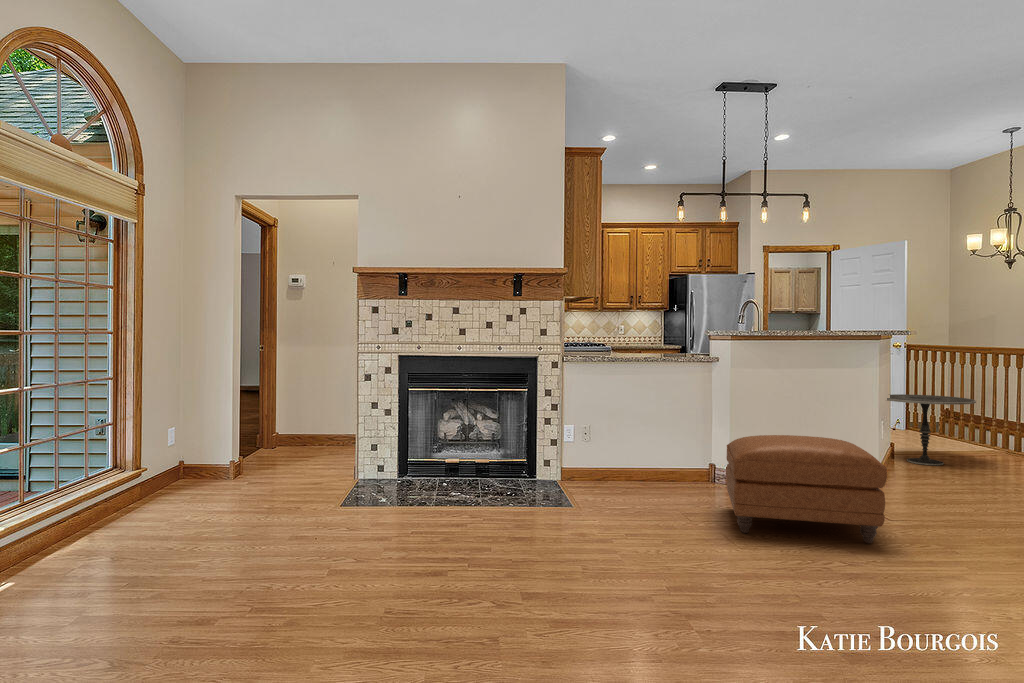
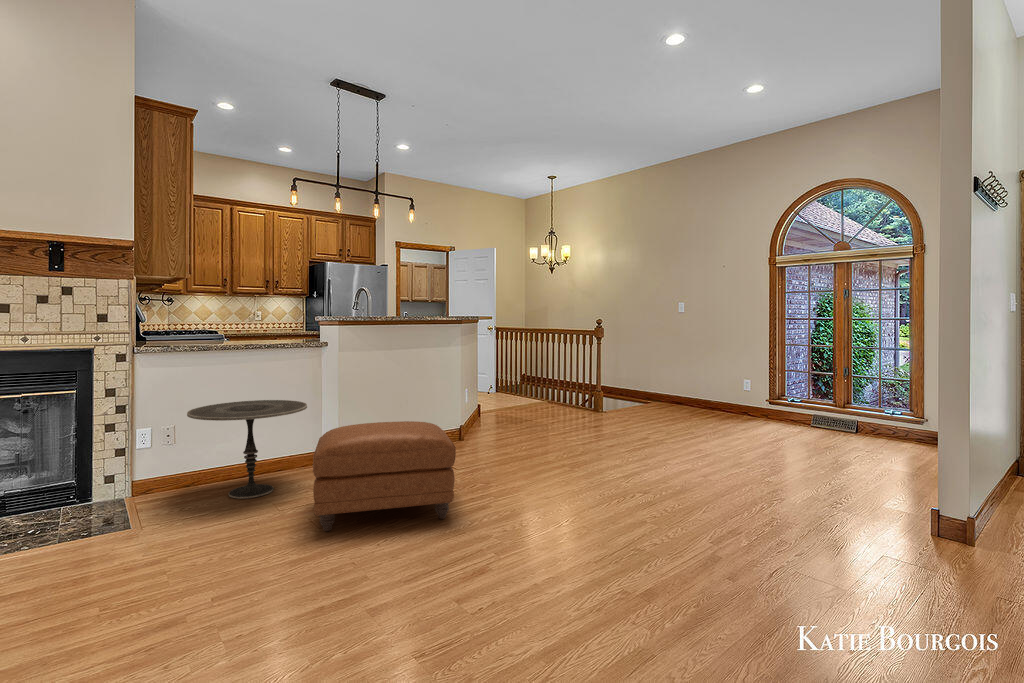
side table: present [887,394,976,465] -> present [187,400,307,499]

